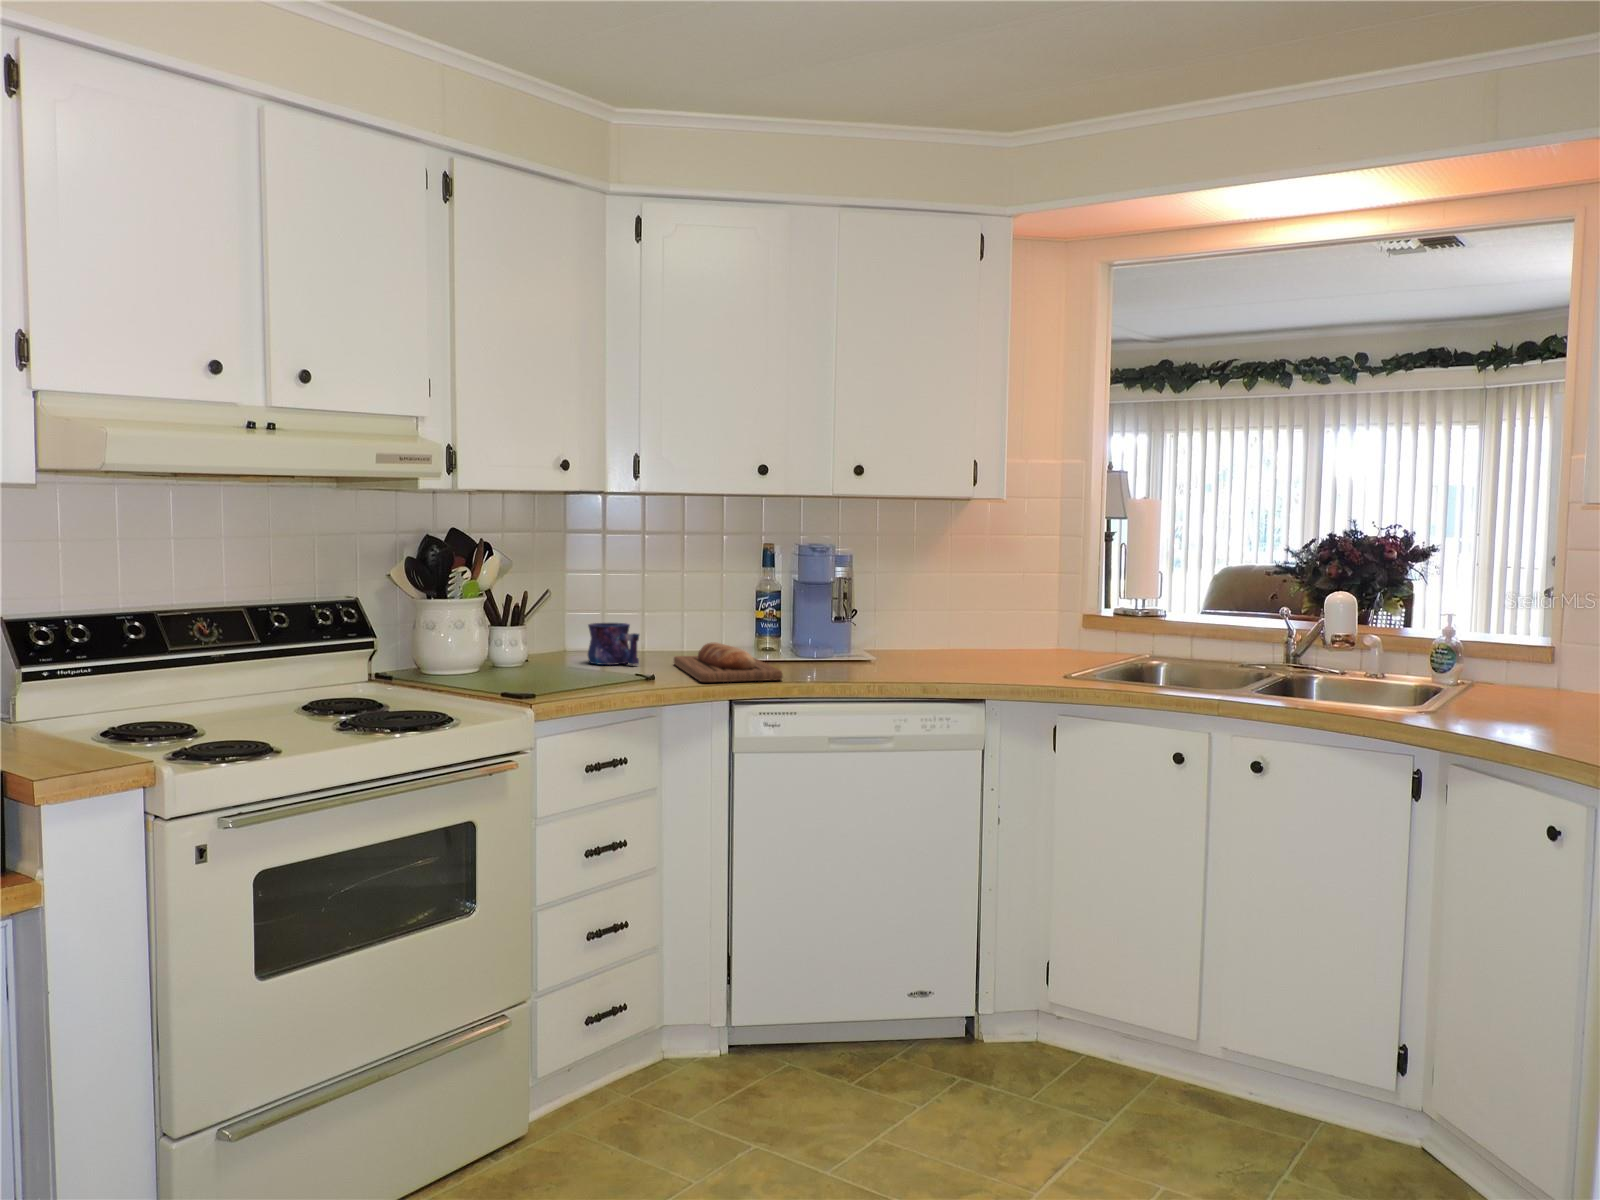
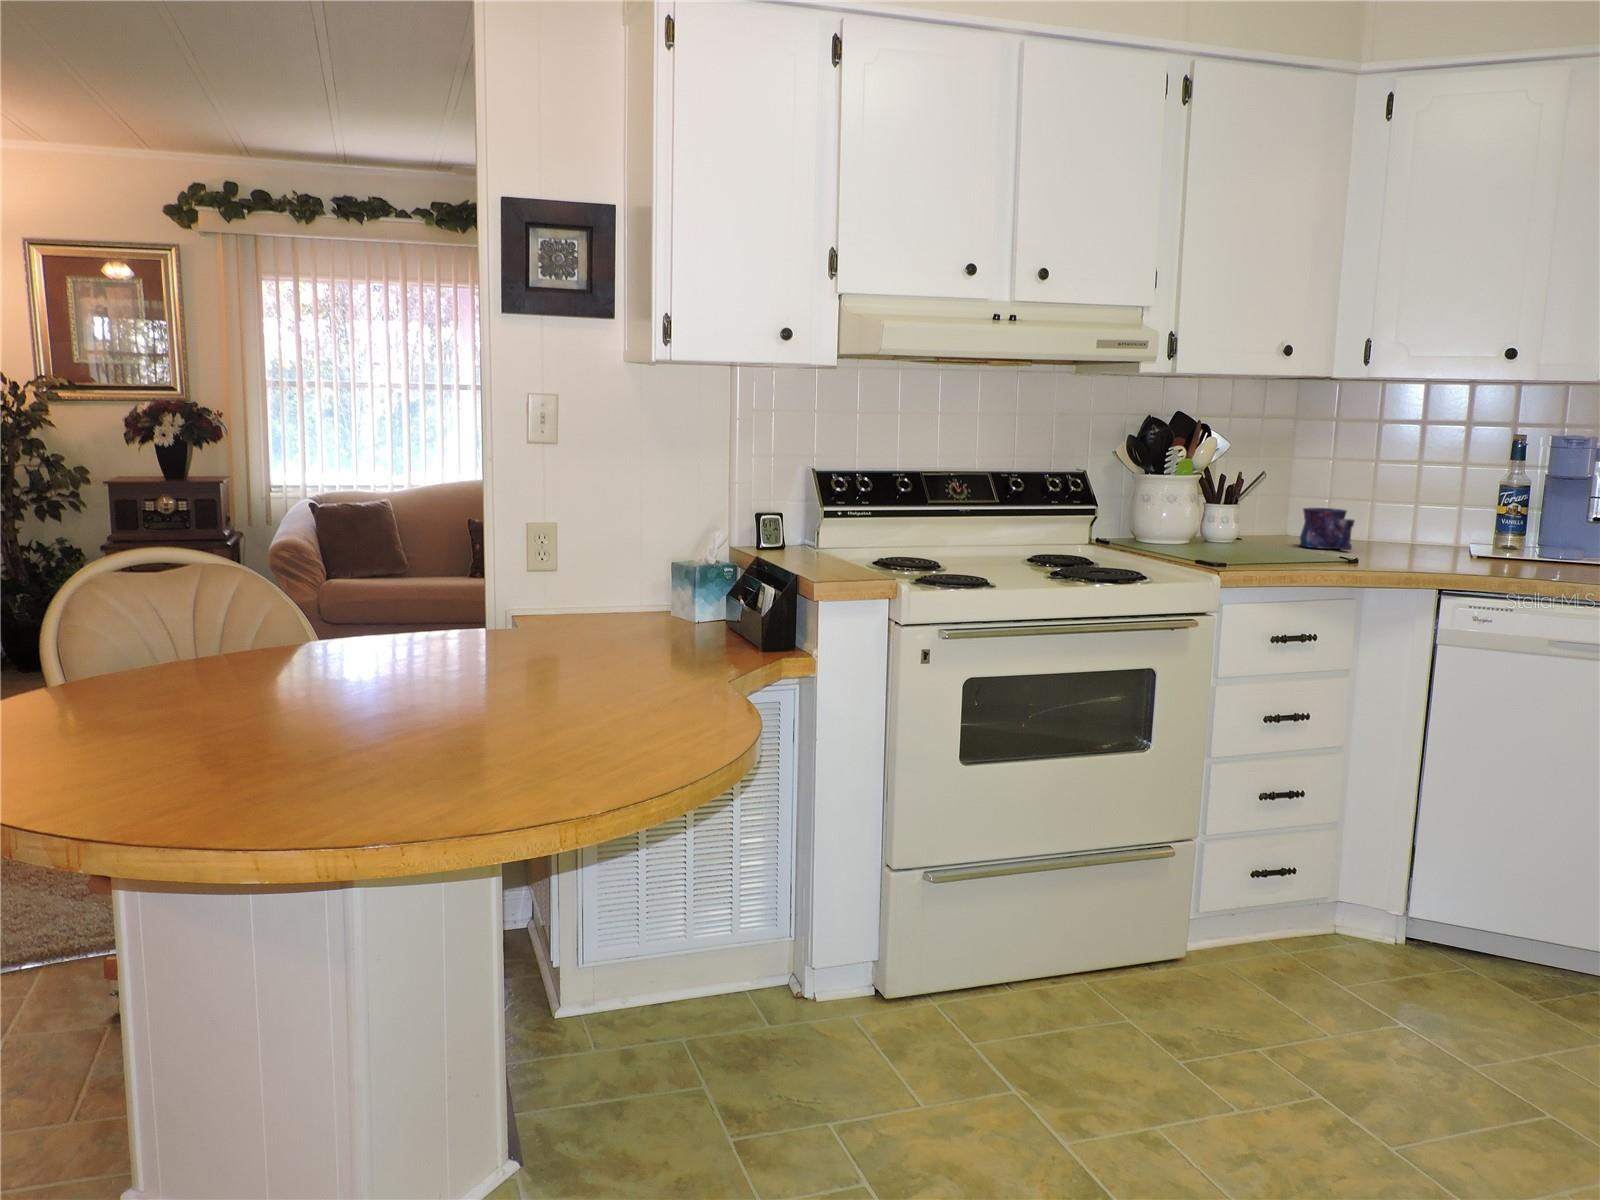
bread loaf: present [674,642,783,682] -> none [1390,533,1507,575]

